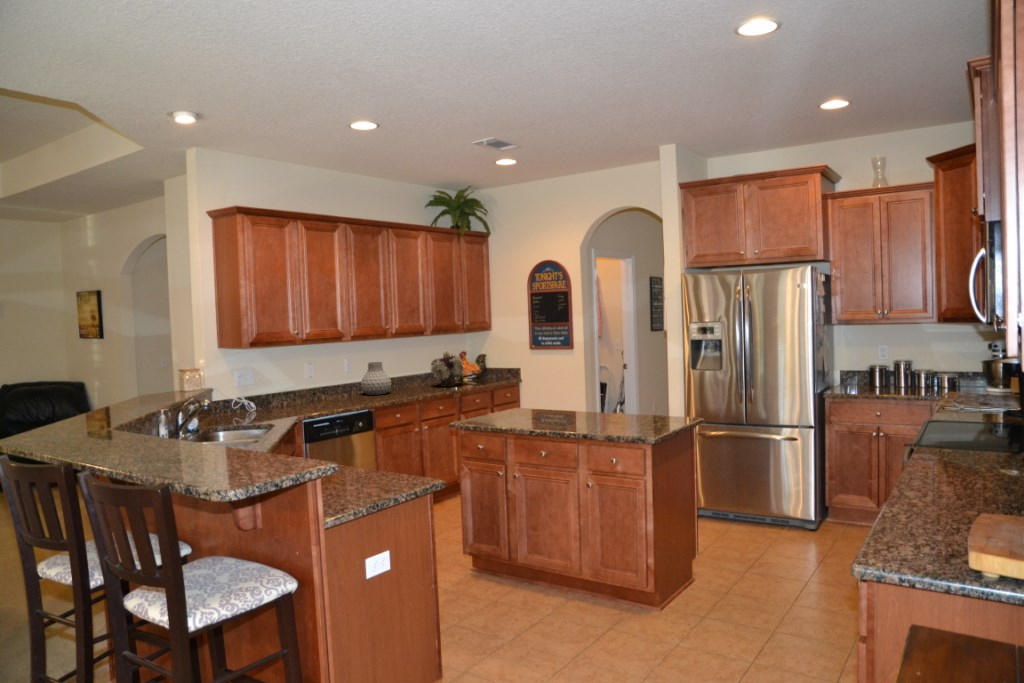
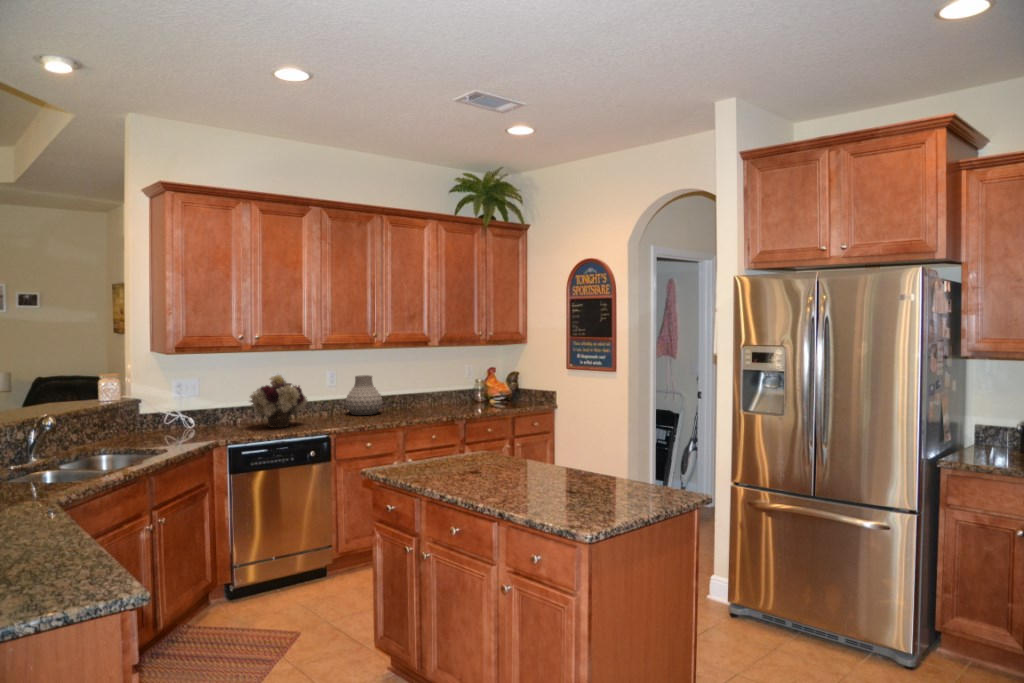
flower arrangement: present [431,350,463,387] -> present [250,375,307,428]

